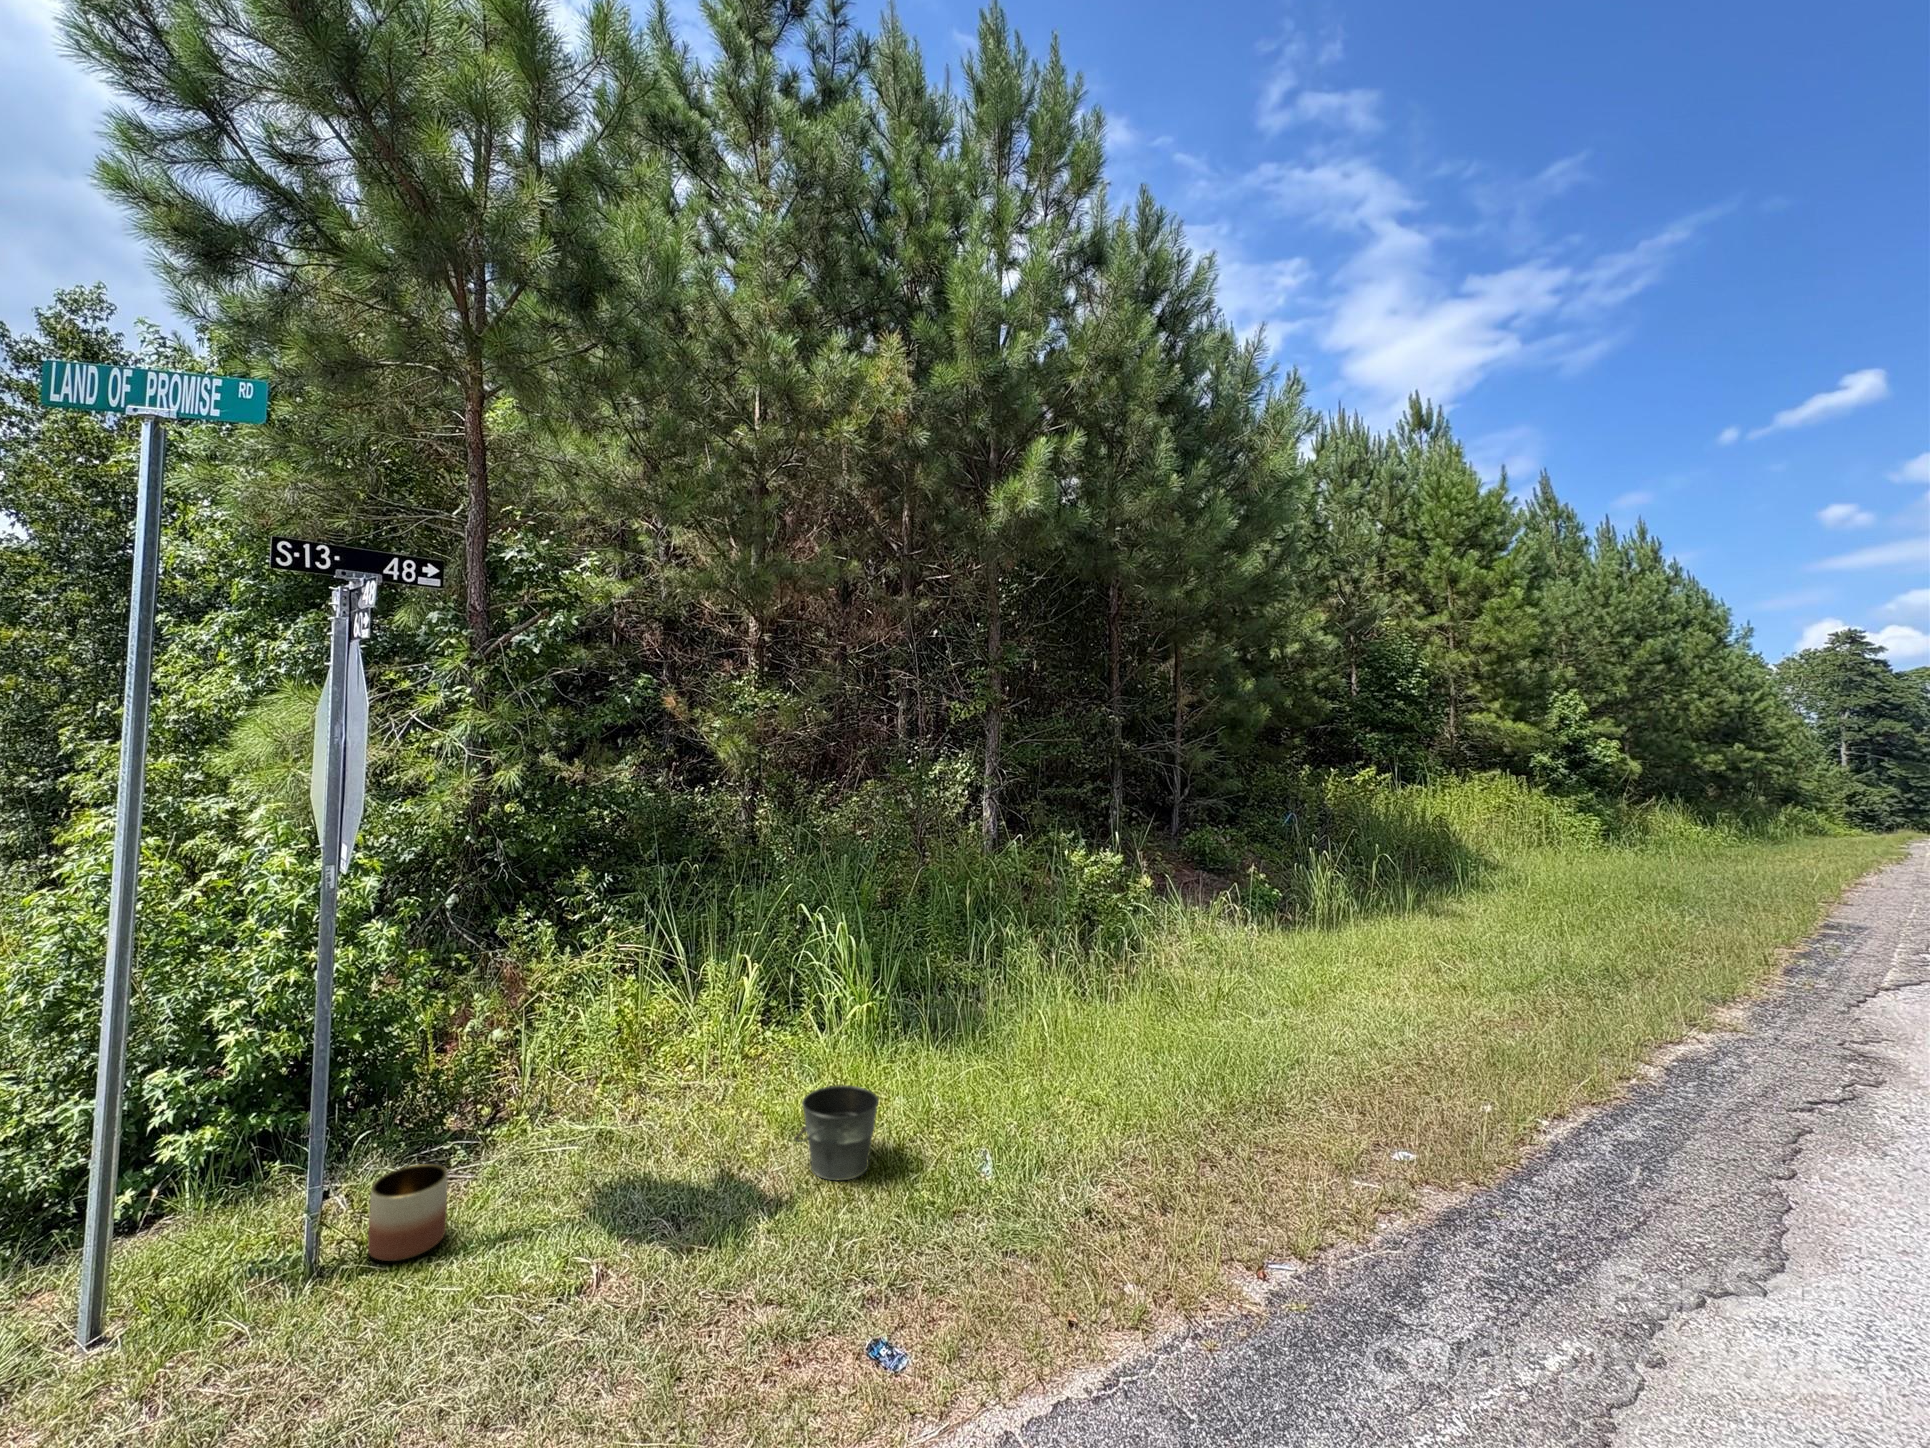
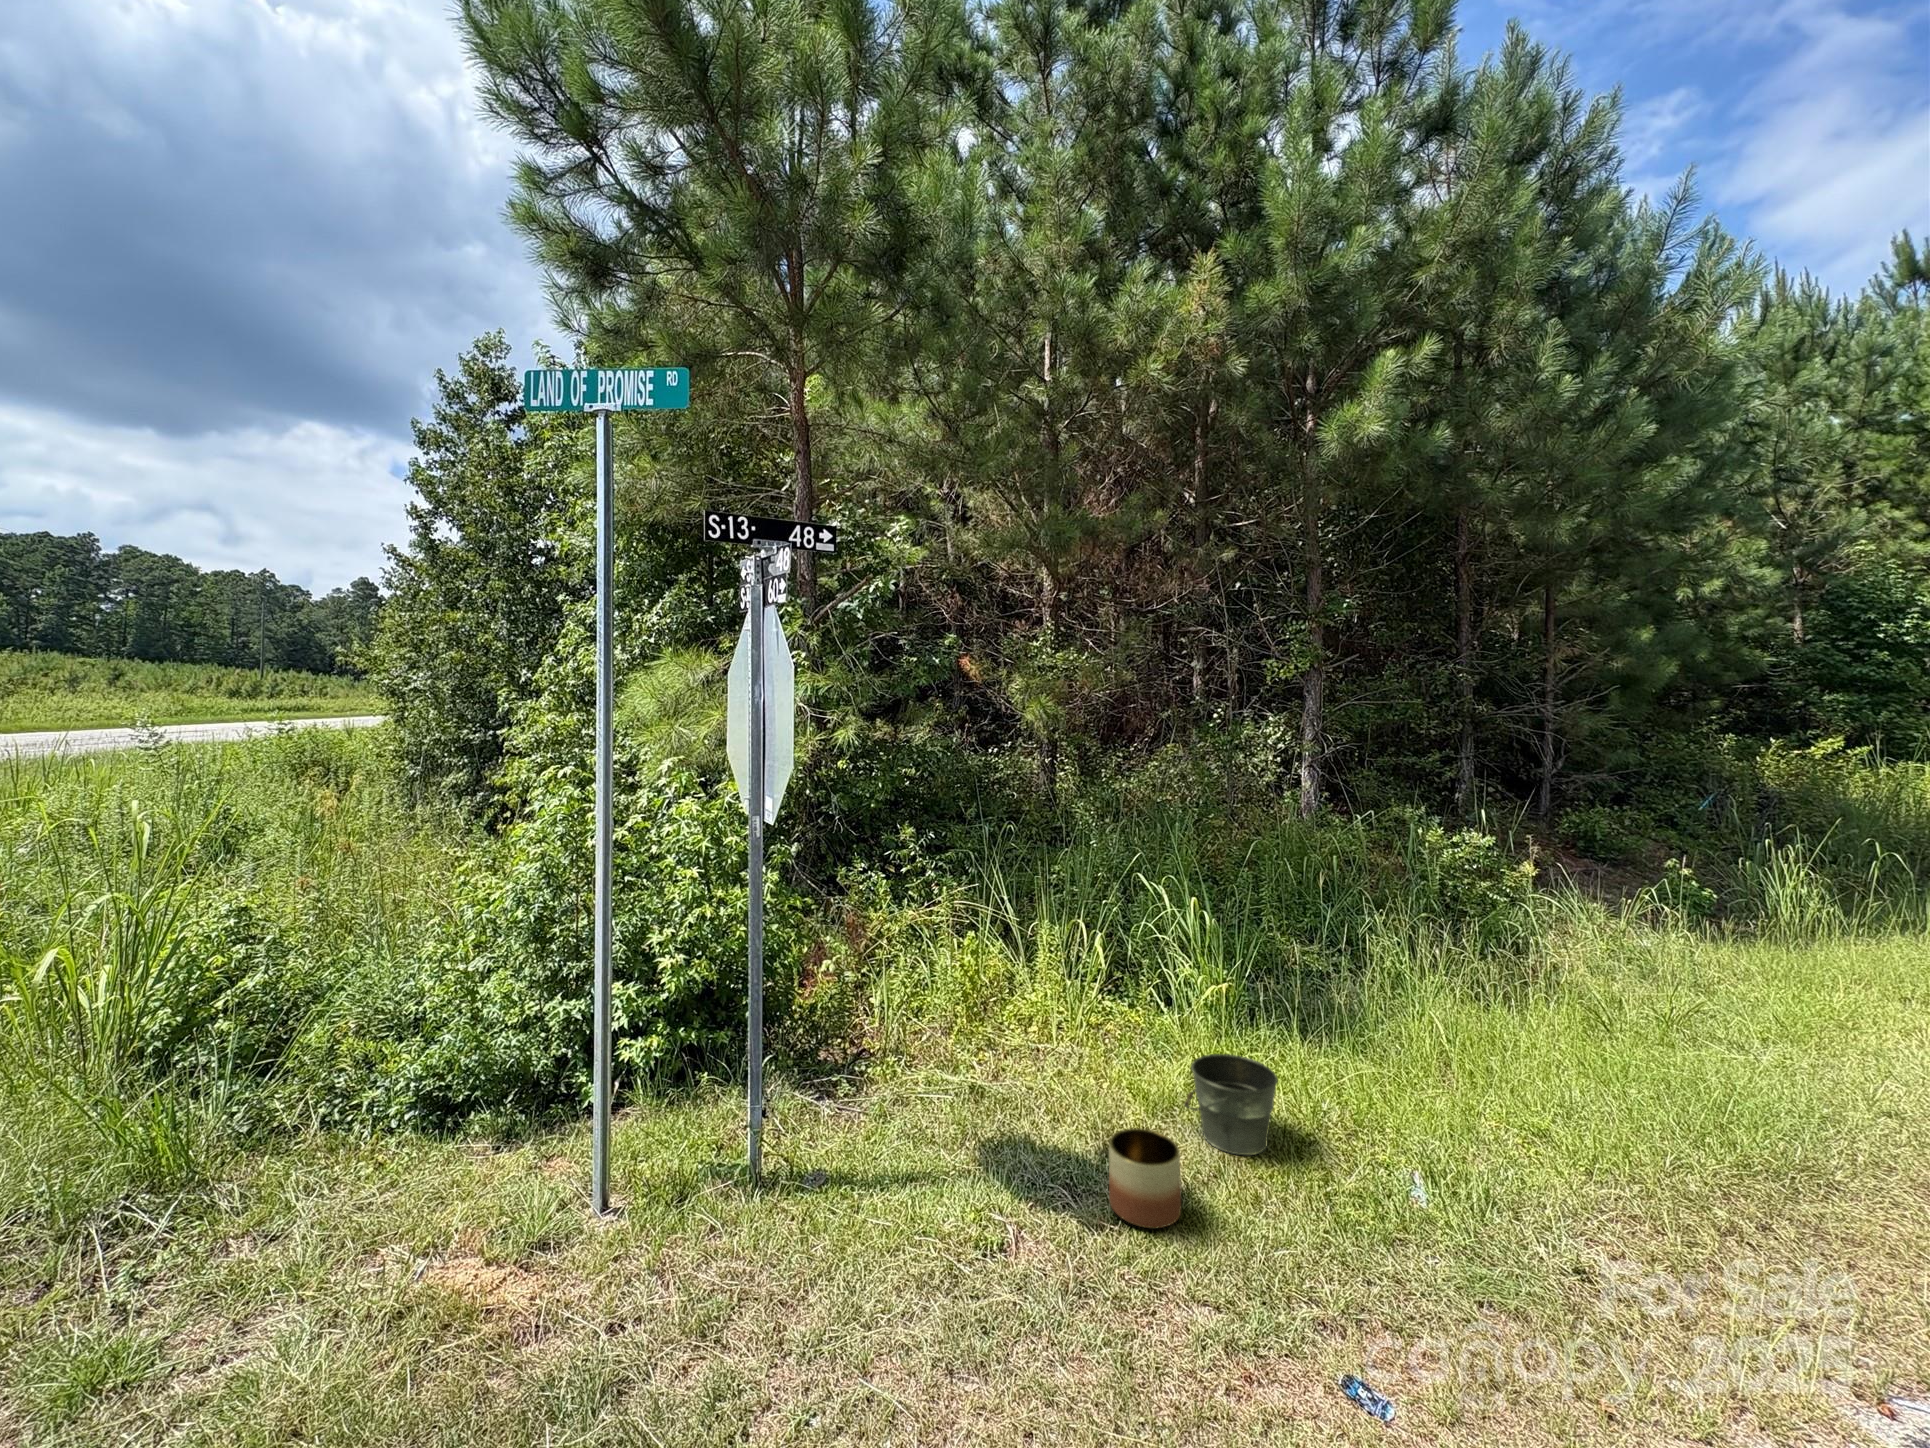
planter: present [368,1164,448,1261] -> present [1109,1128,1181,1229]

